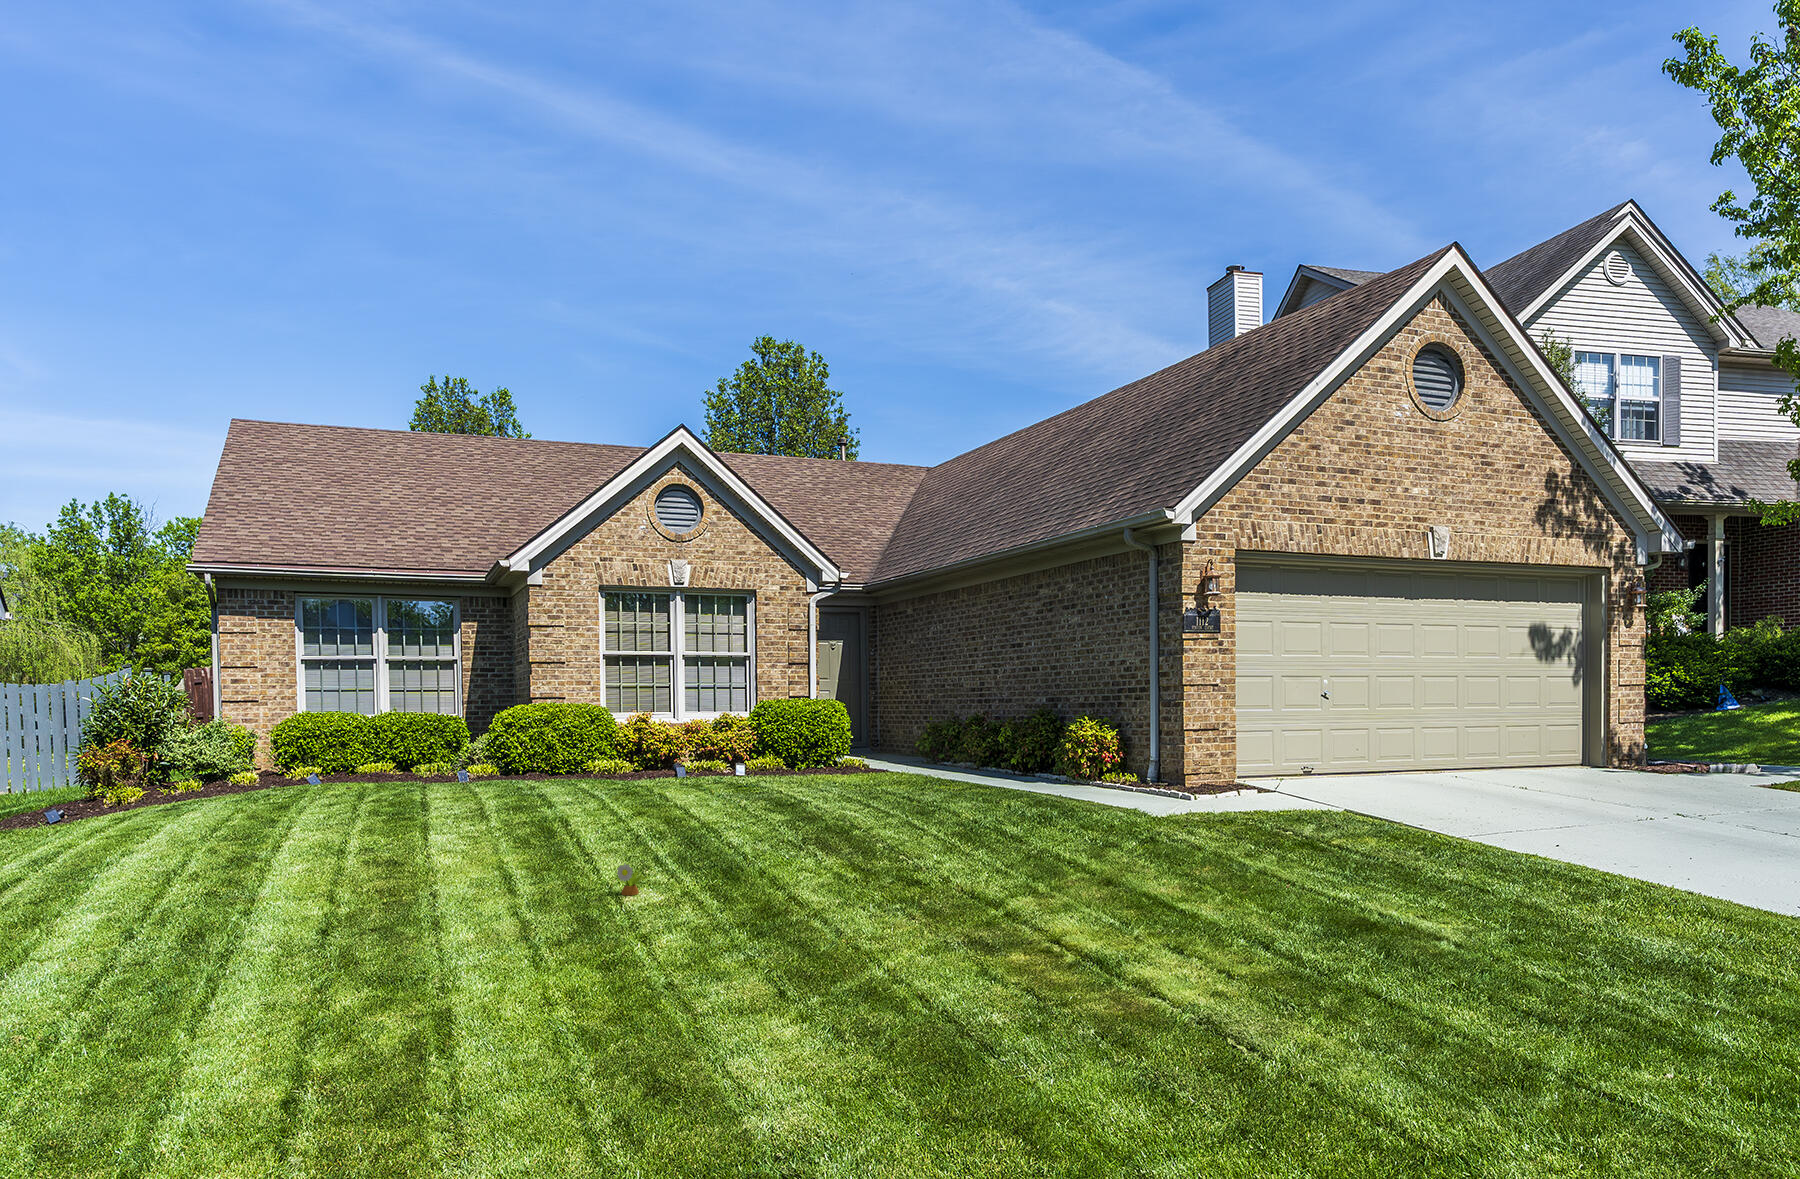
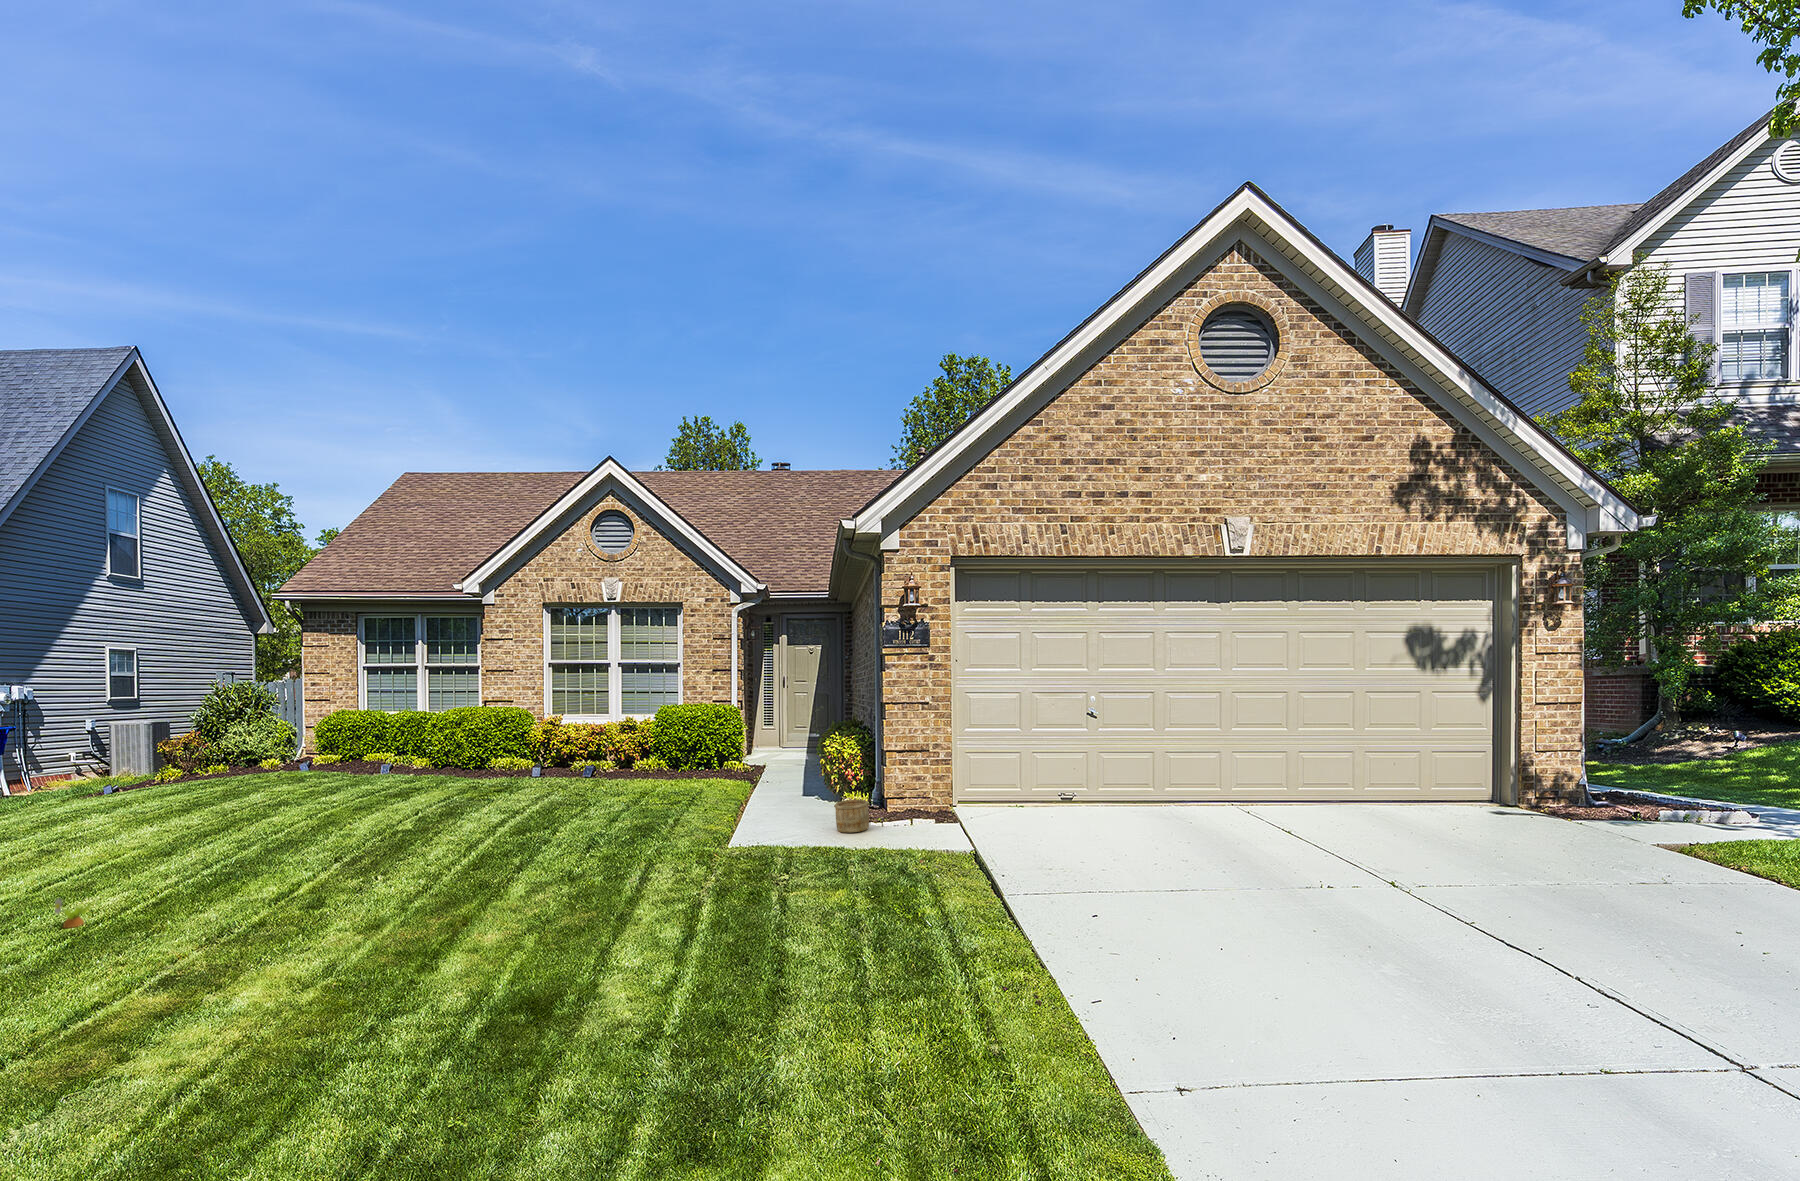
wooden bucket: none [1152,768,1185,796] -> present [834,800,869,833]

